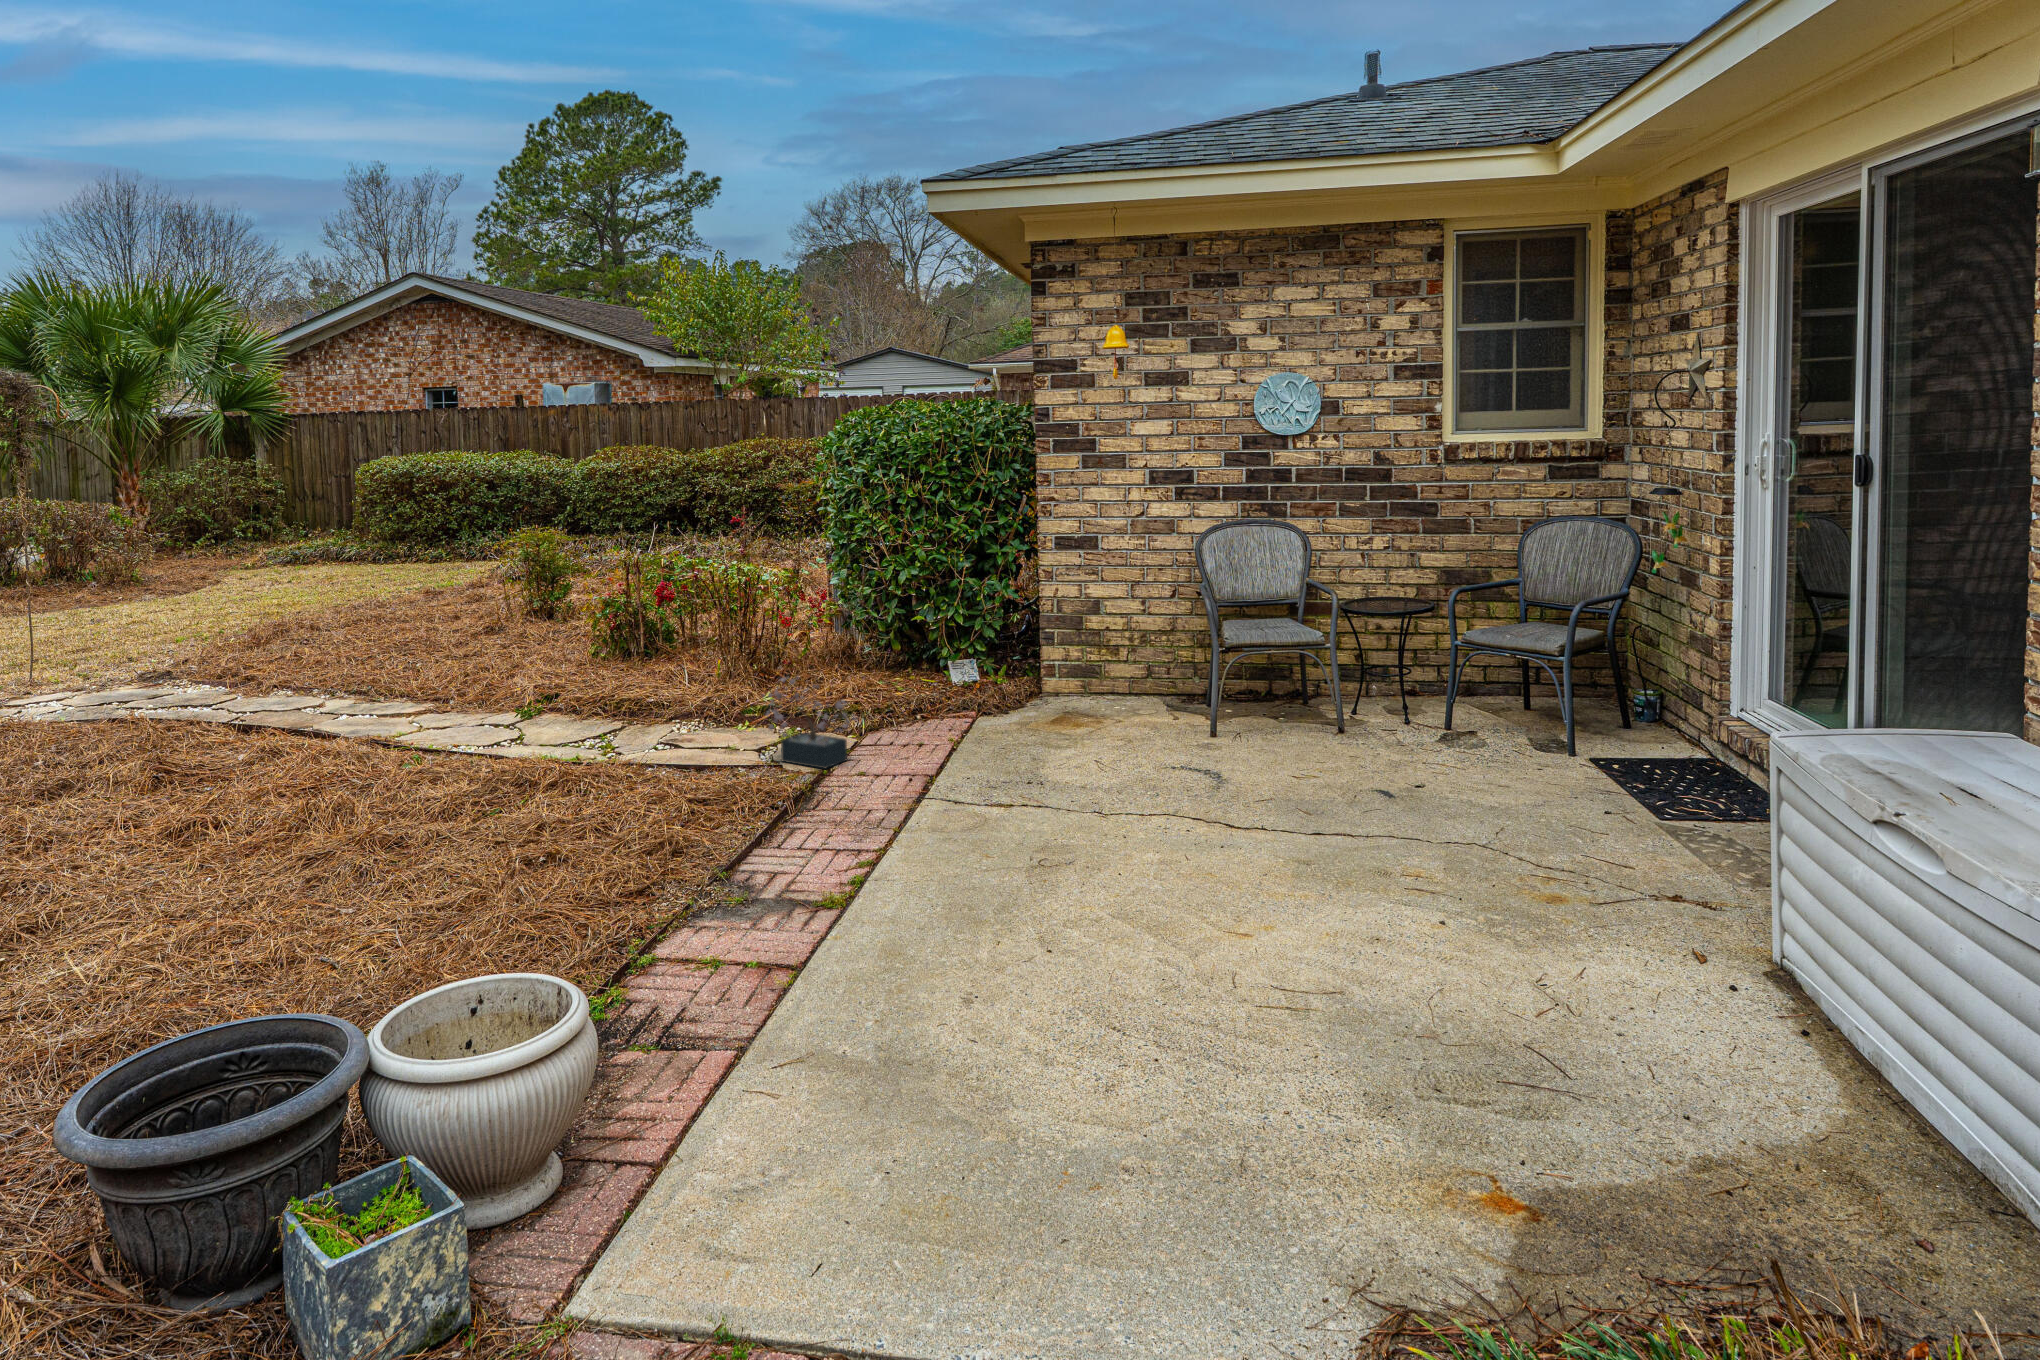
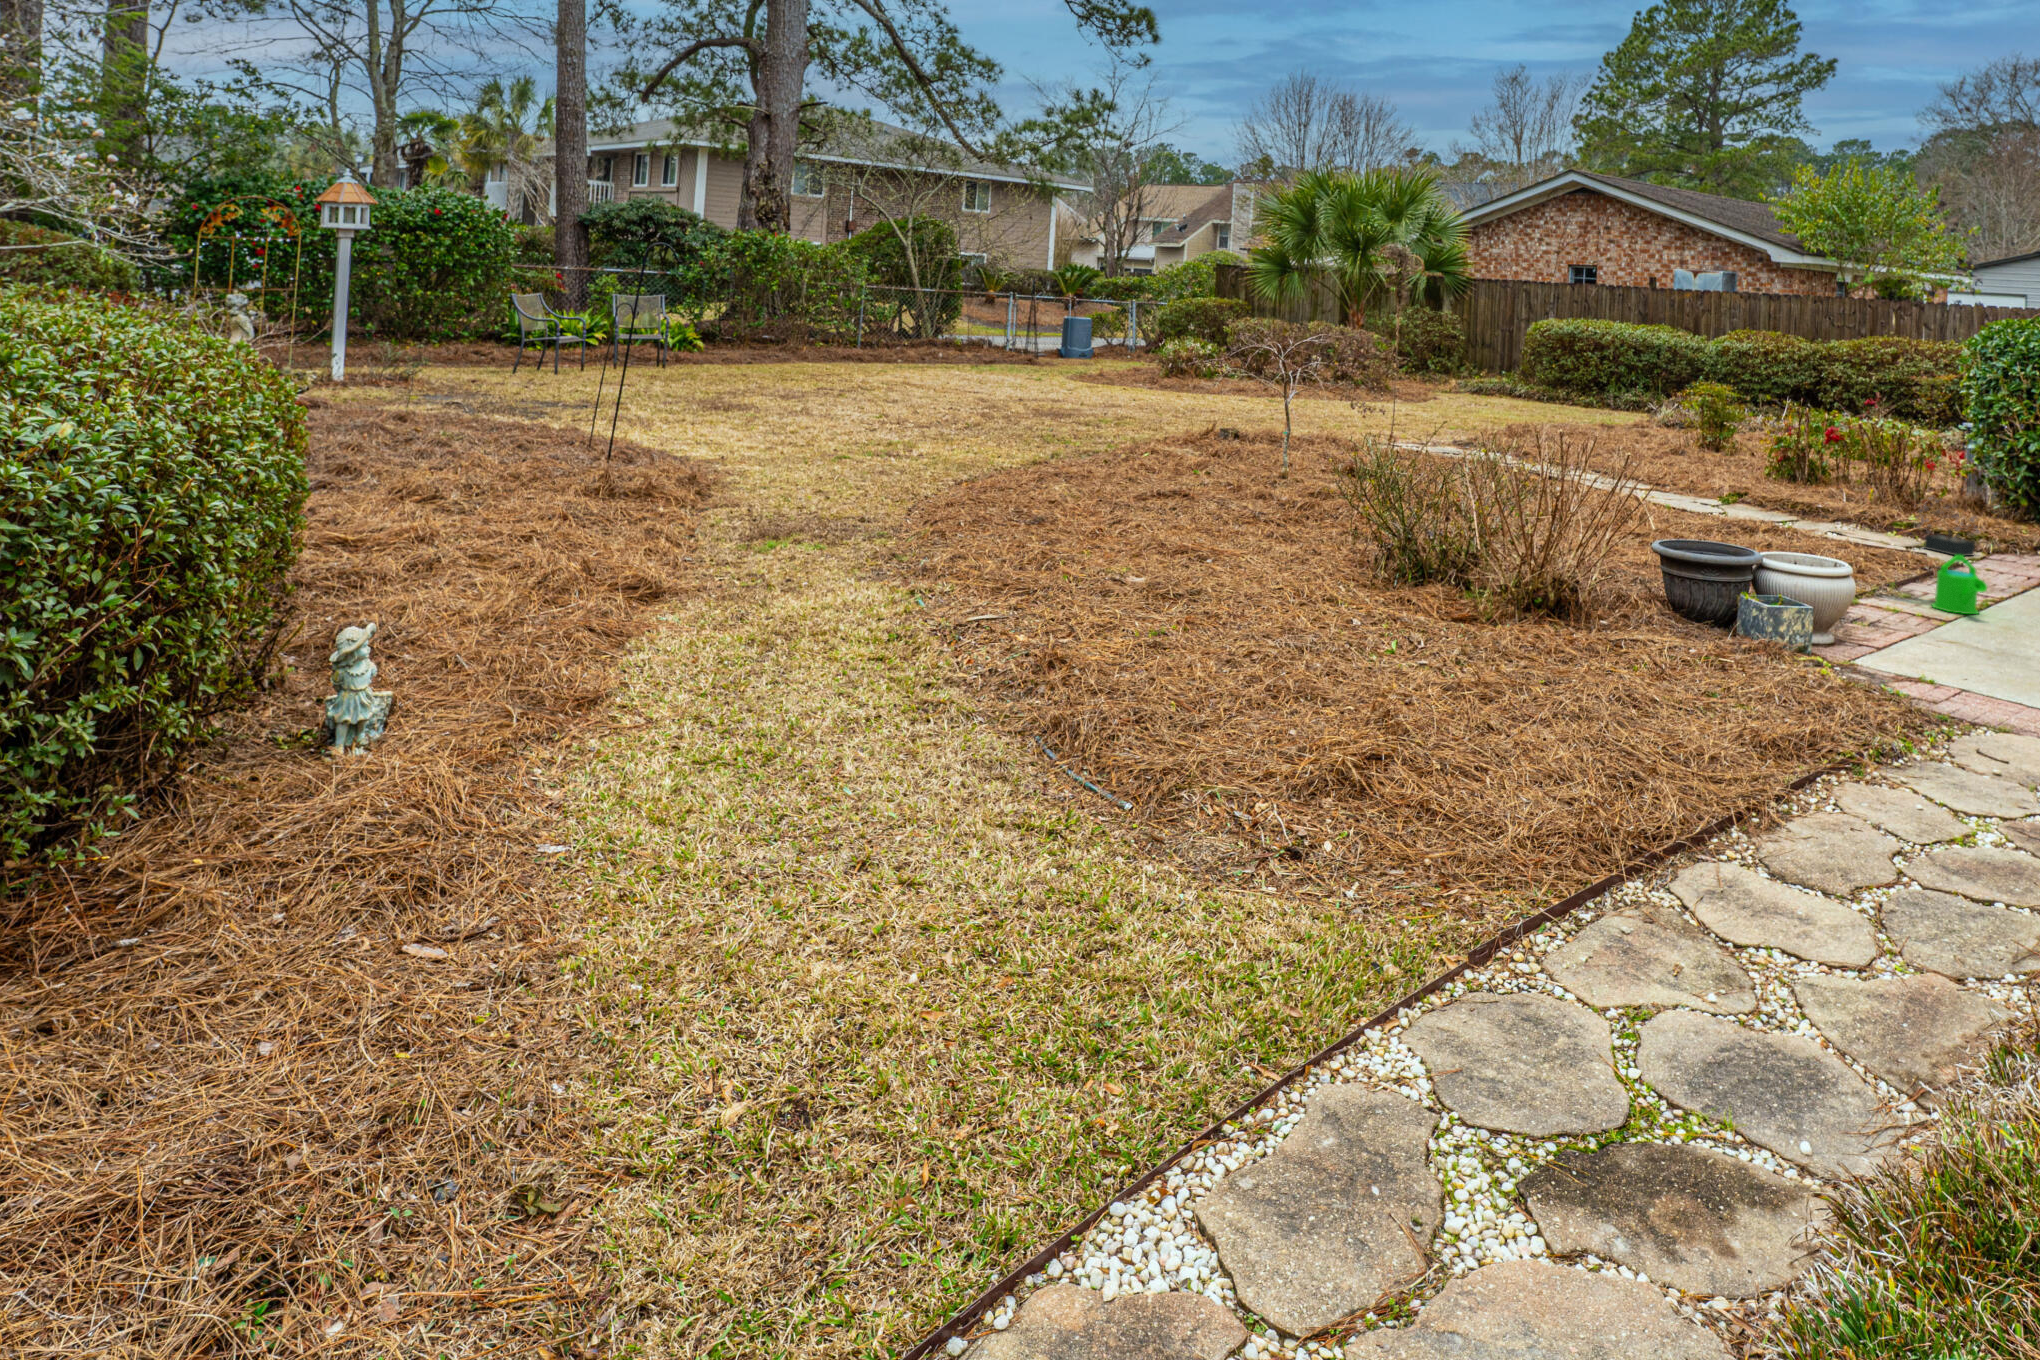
watering can: none [770,838,855,962] -> present [1932,555,1987,614]

